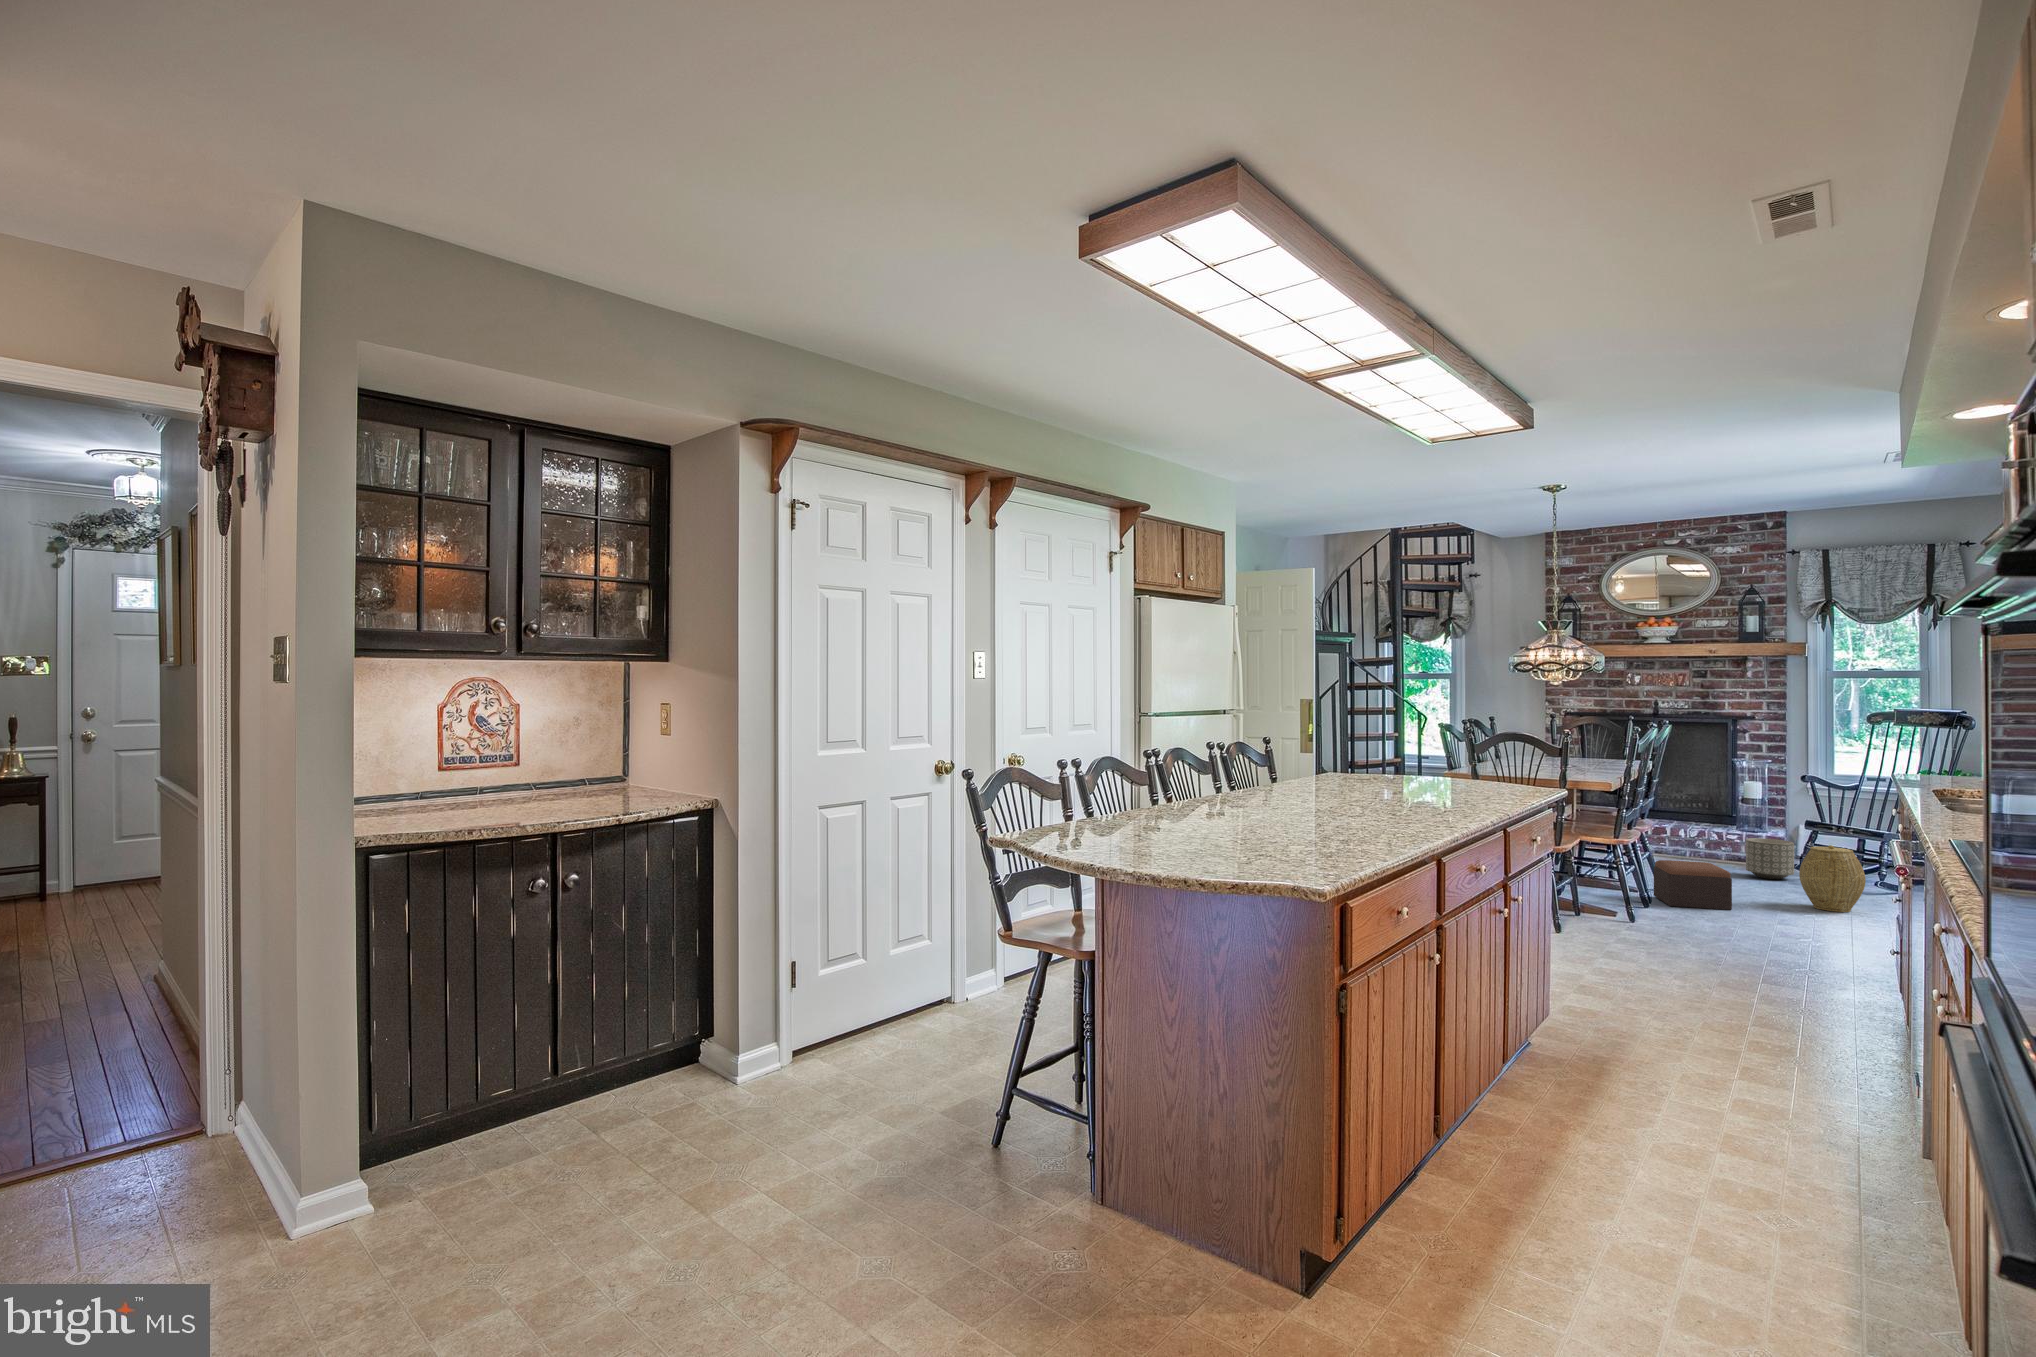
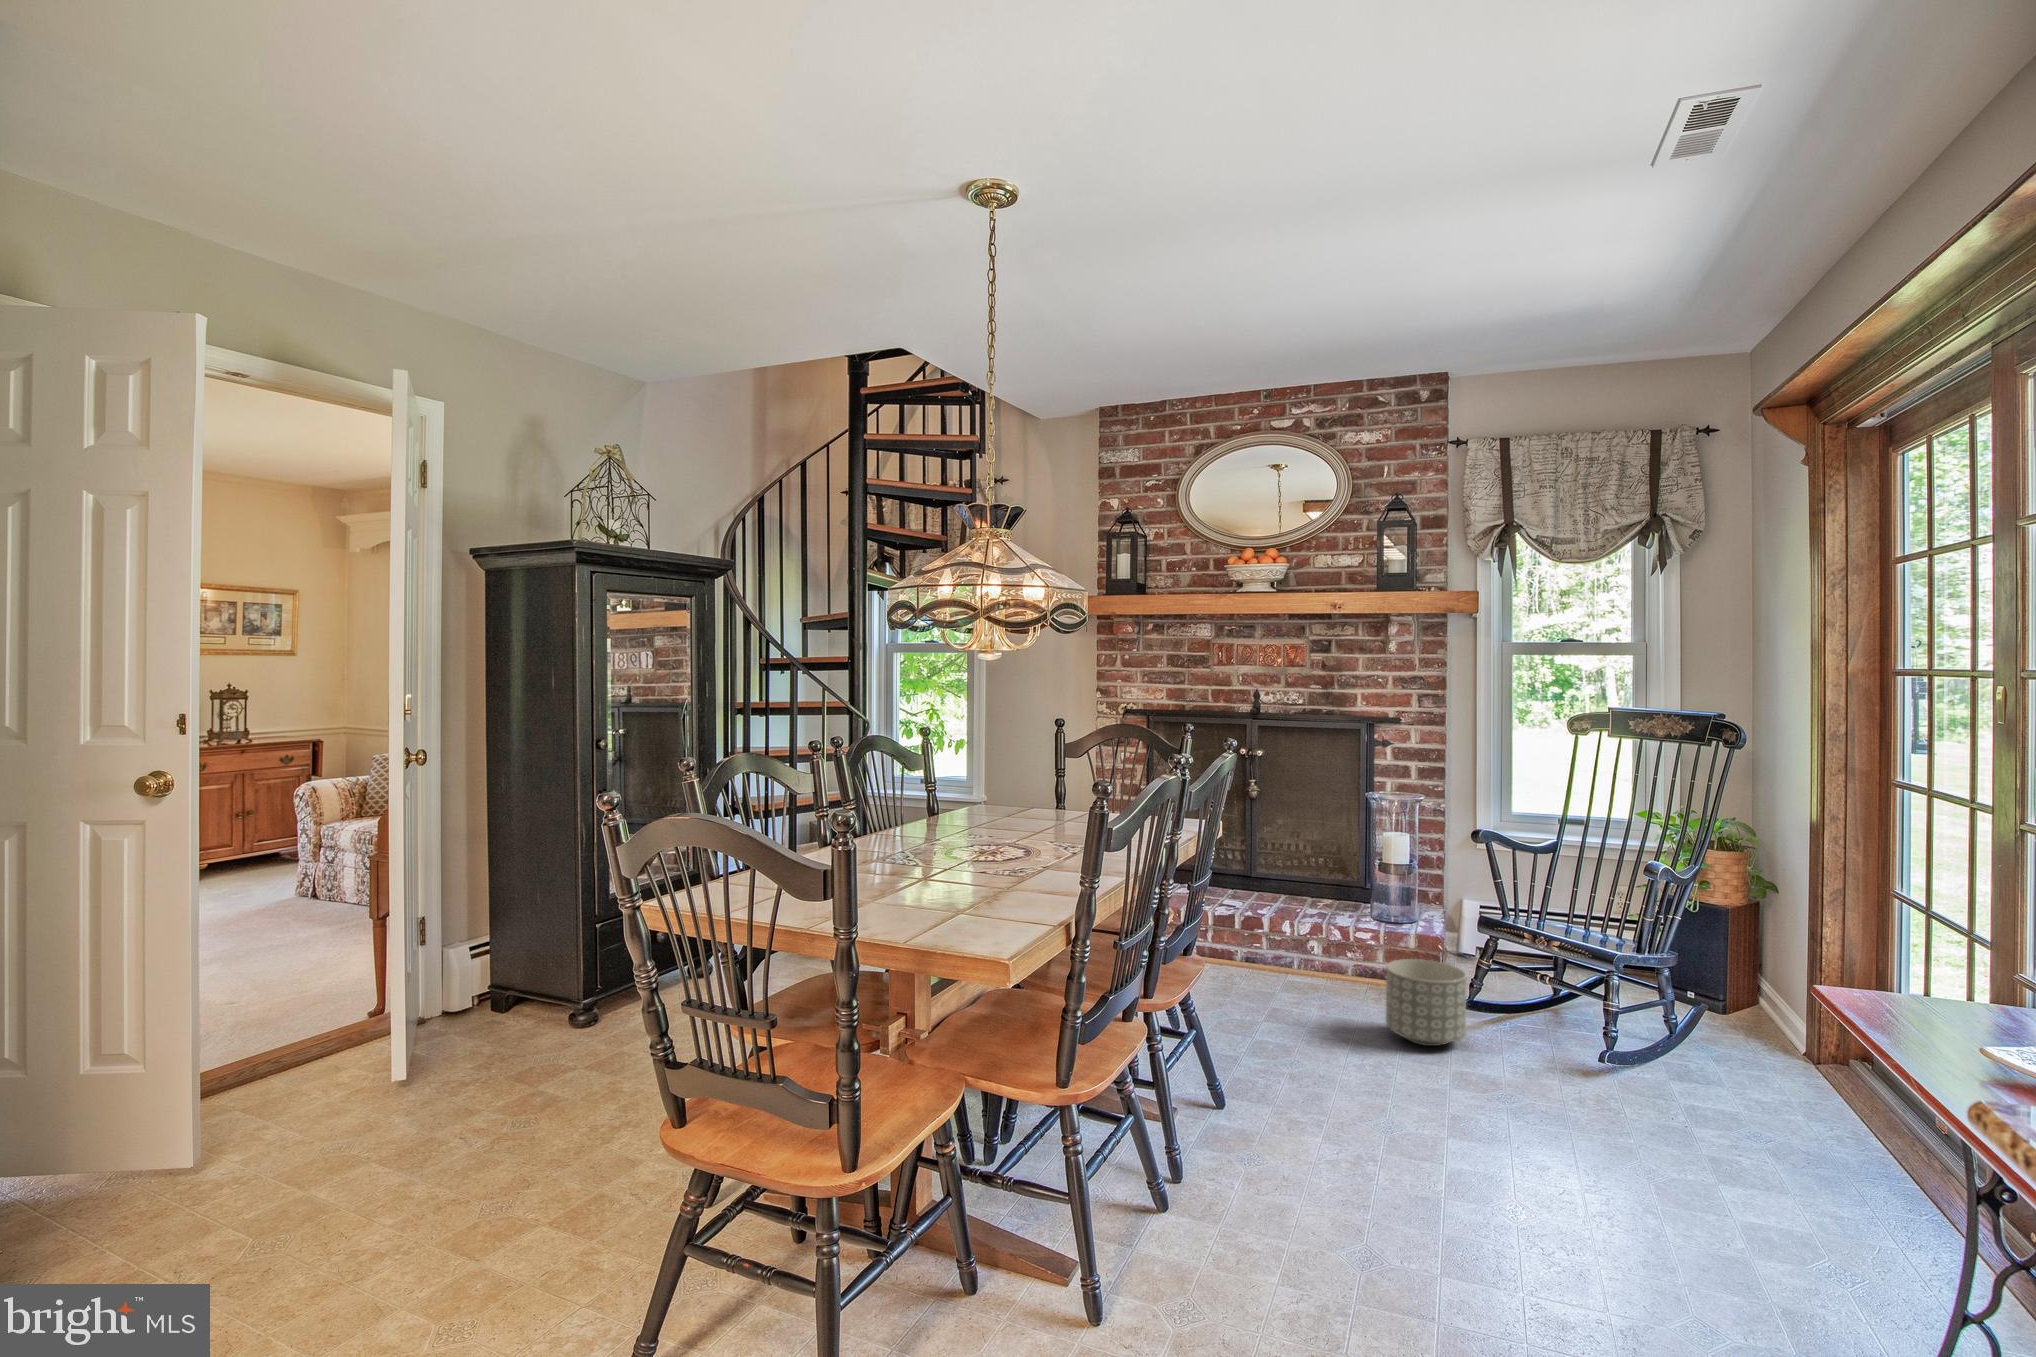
woven basket: present [1799,845,1866,912] -> none [1499,1053,1637,1227]
footstool: present [1654,860,1732,910] -> none [1200,1102,1362,1260]

